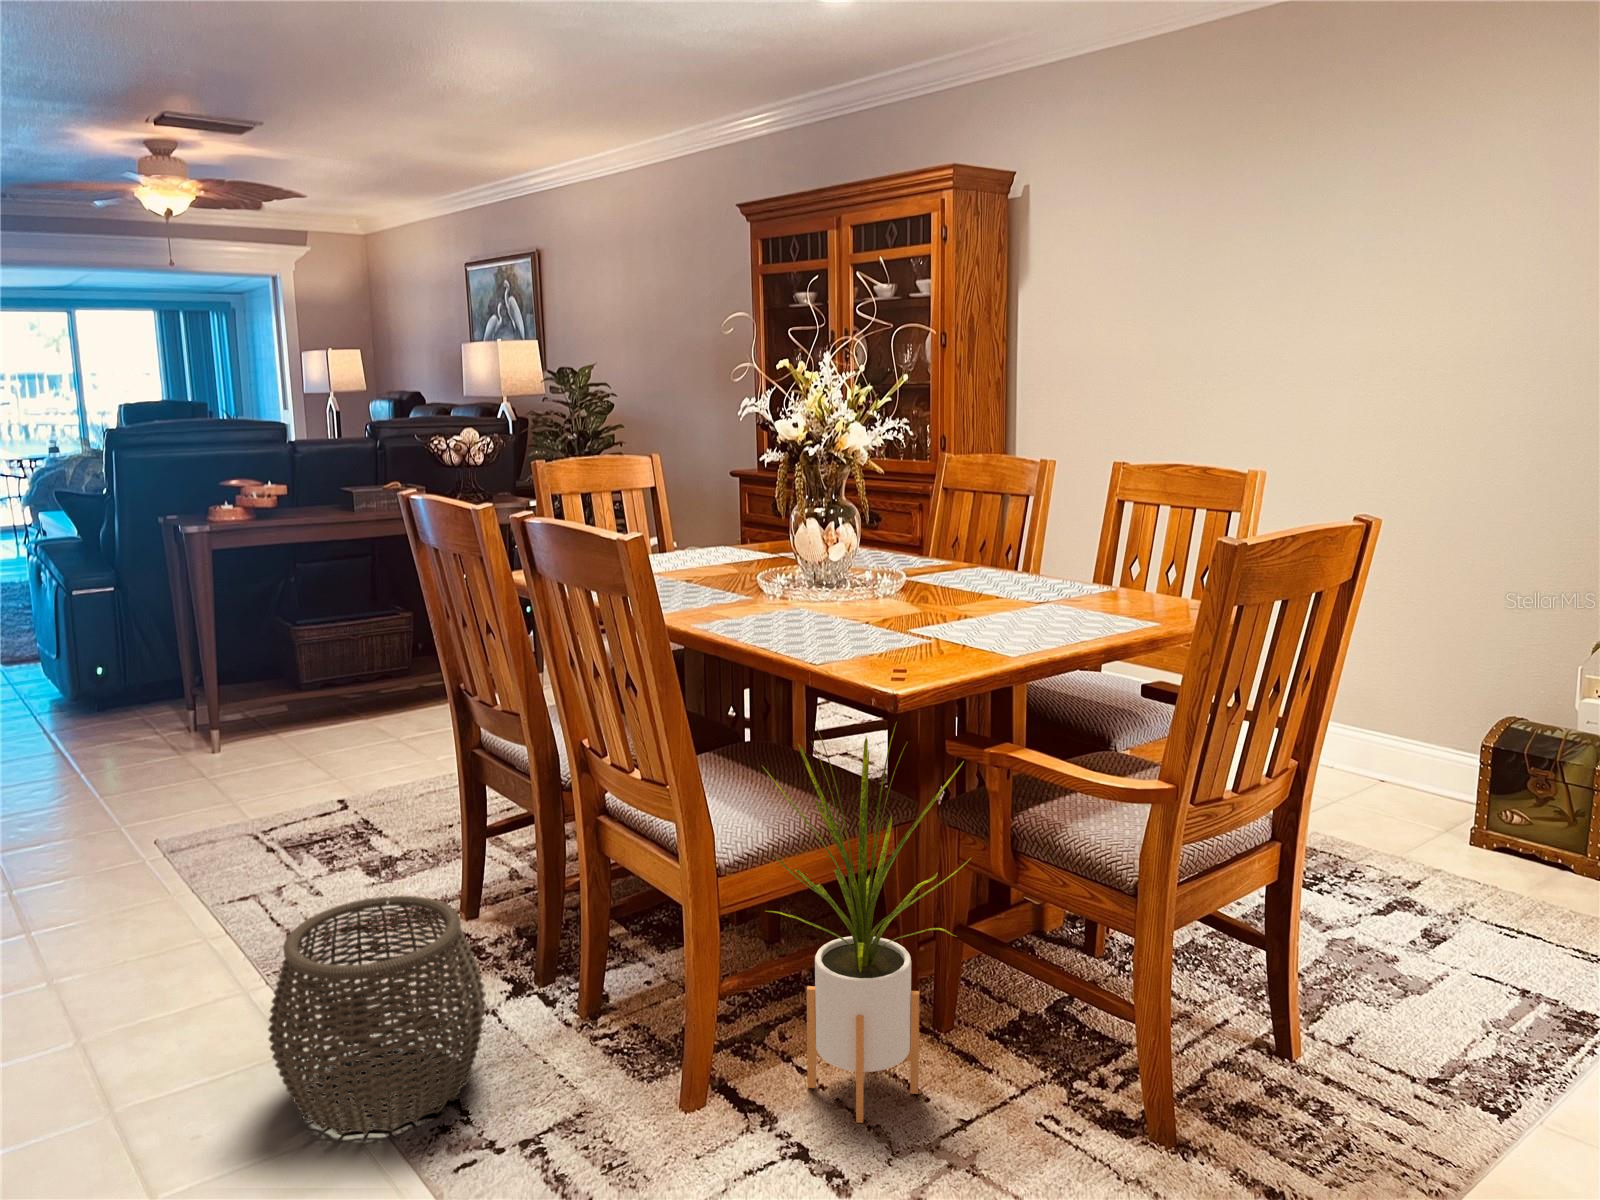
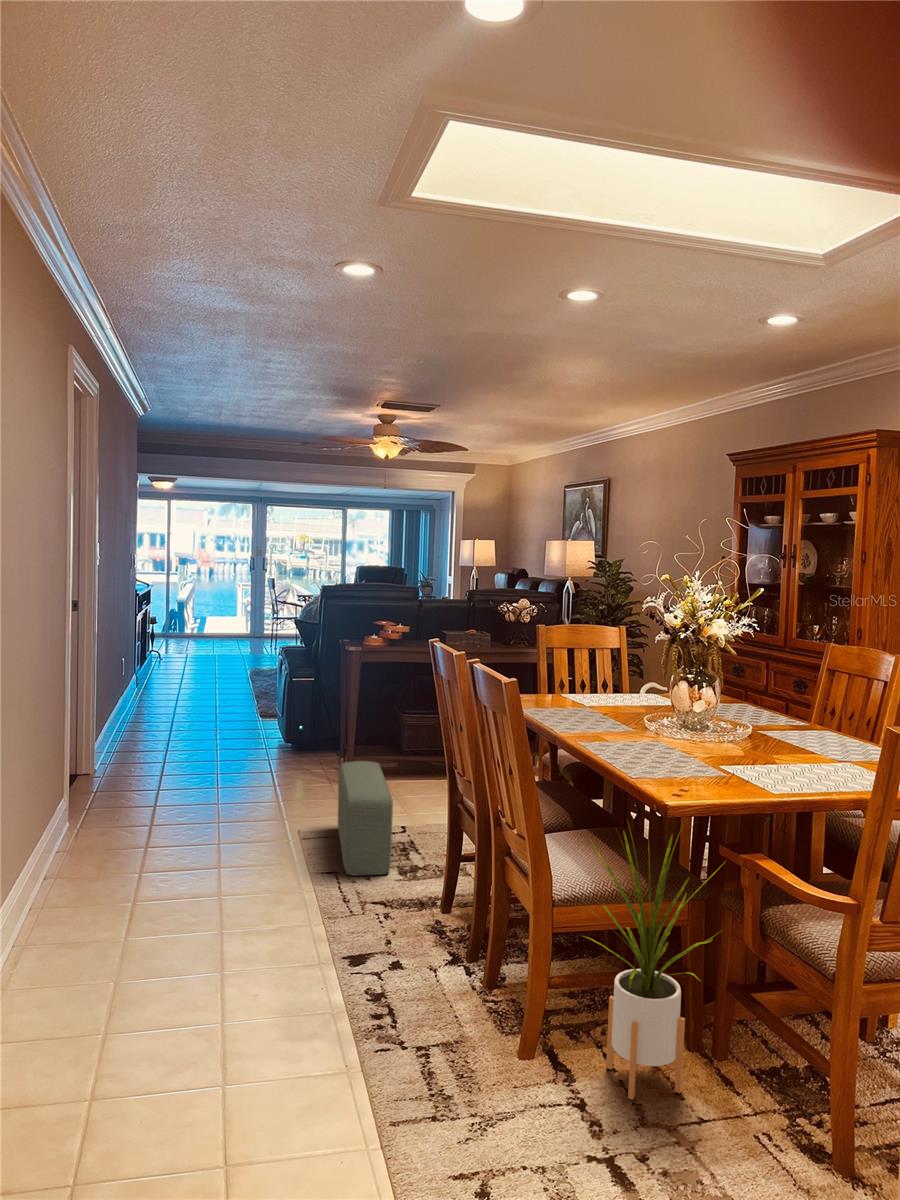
pouf: none [220,707,351,895] -> present [338,761,393,876]
woven basket: present [268,896,486,1135] -> none [300,880,421,1021]

